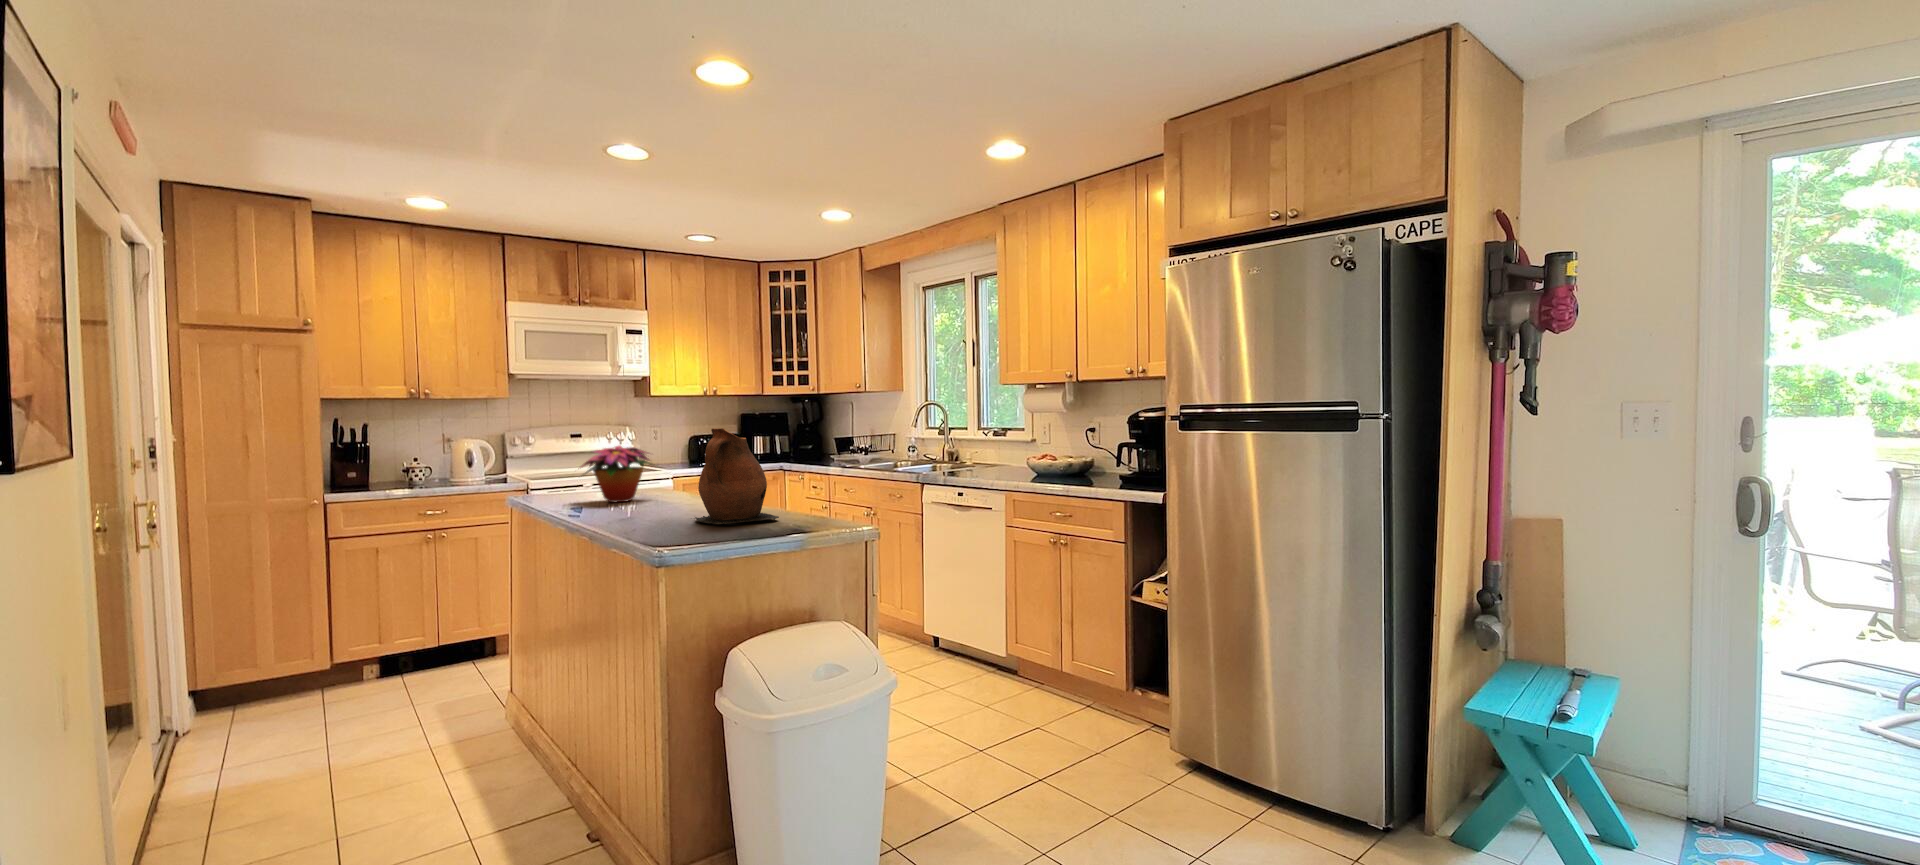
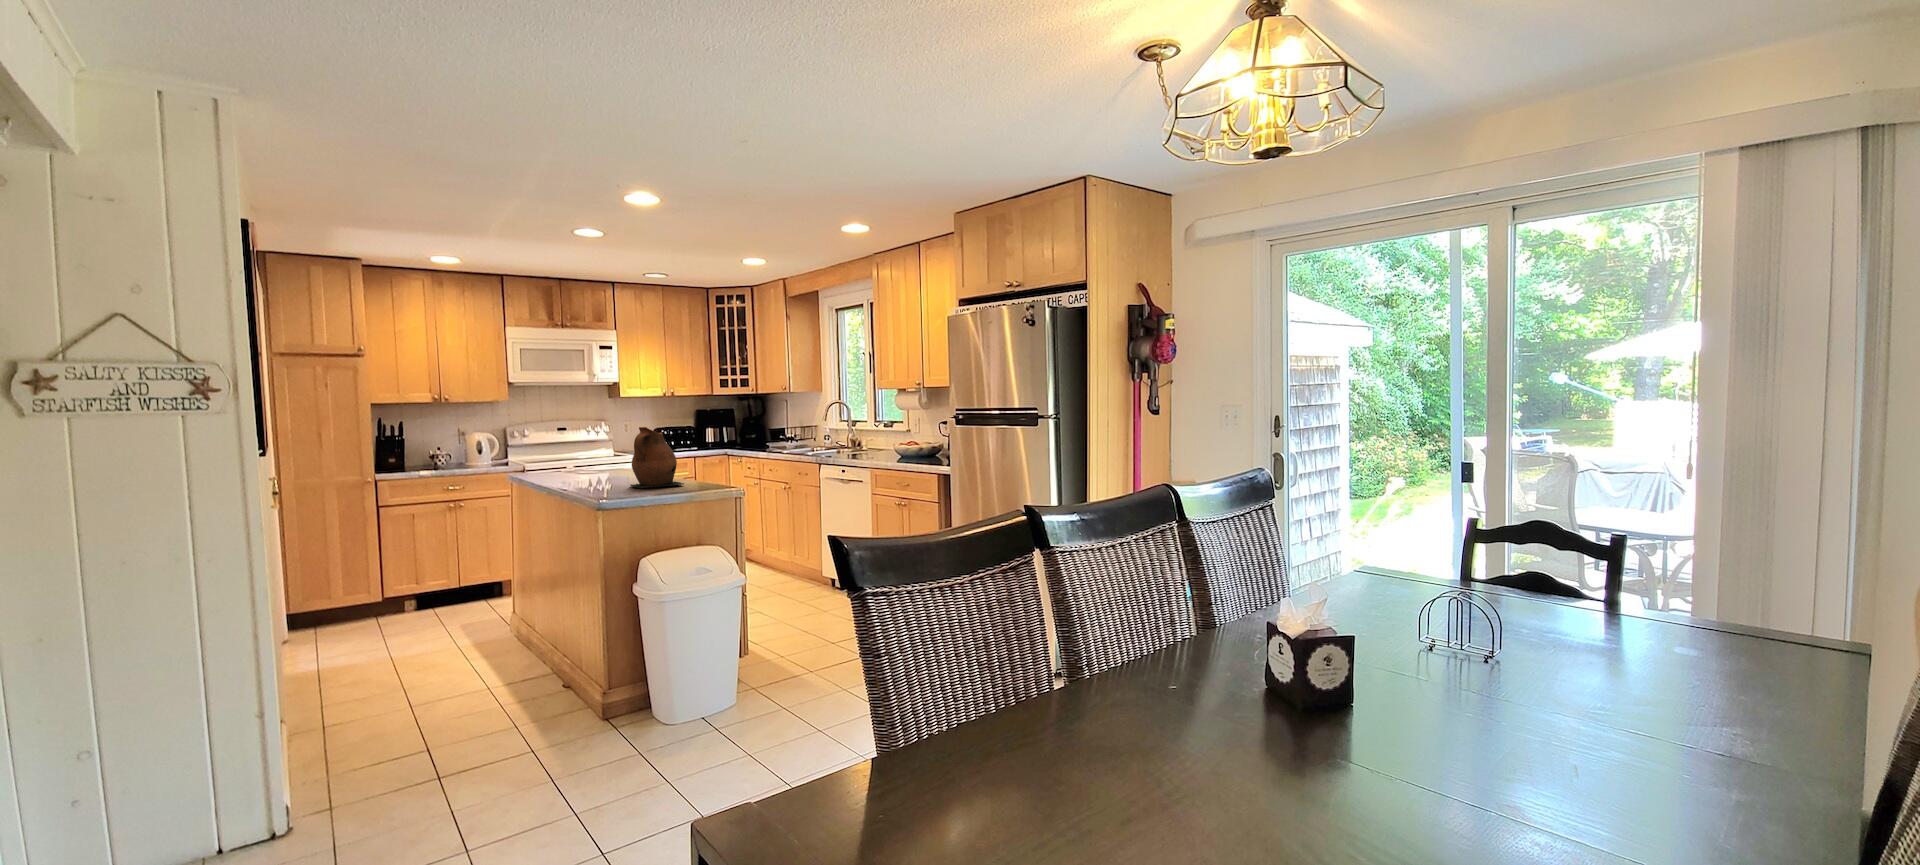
flower arrangement: present [578,446,651,502] -> none [552,437,617,477]

